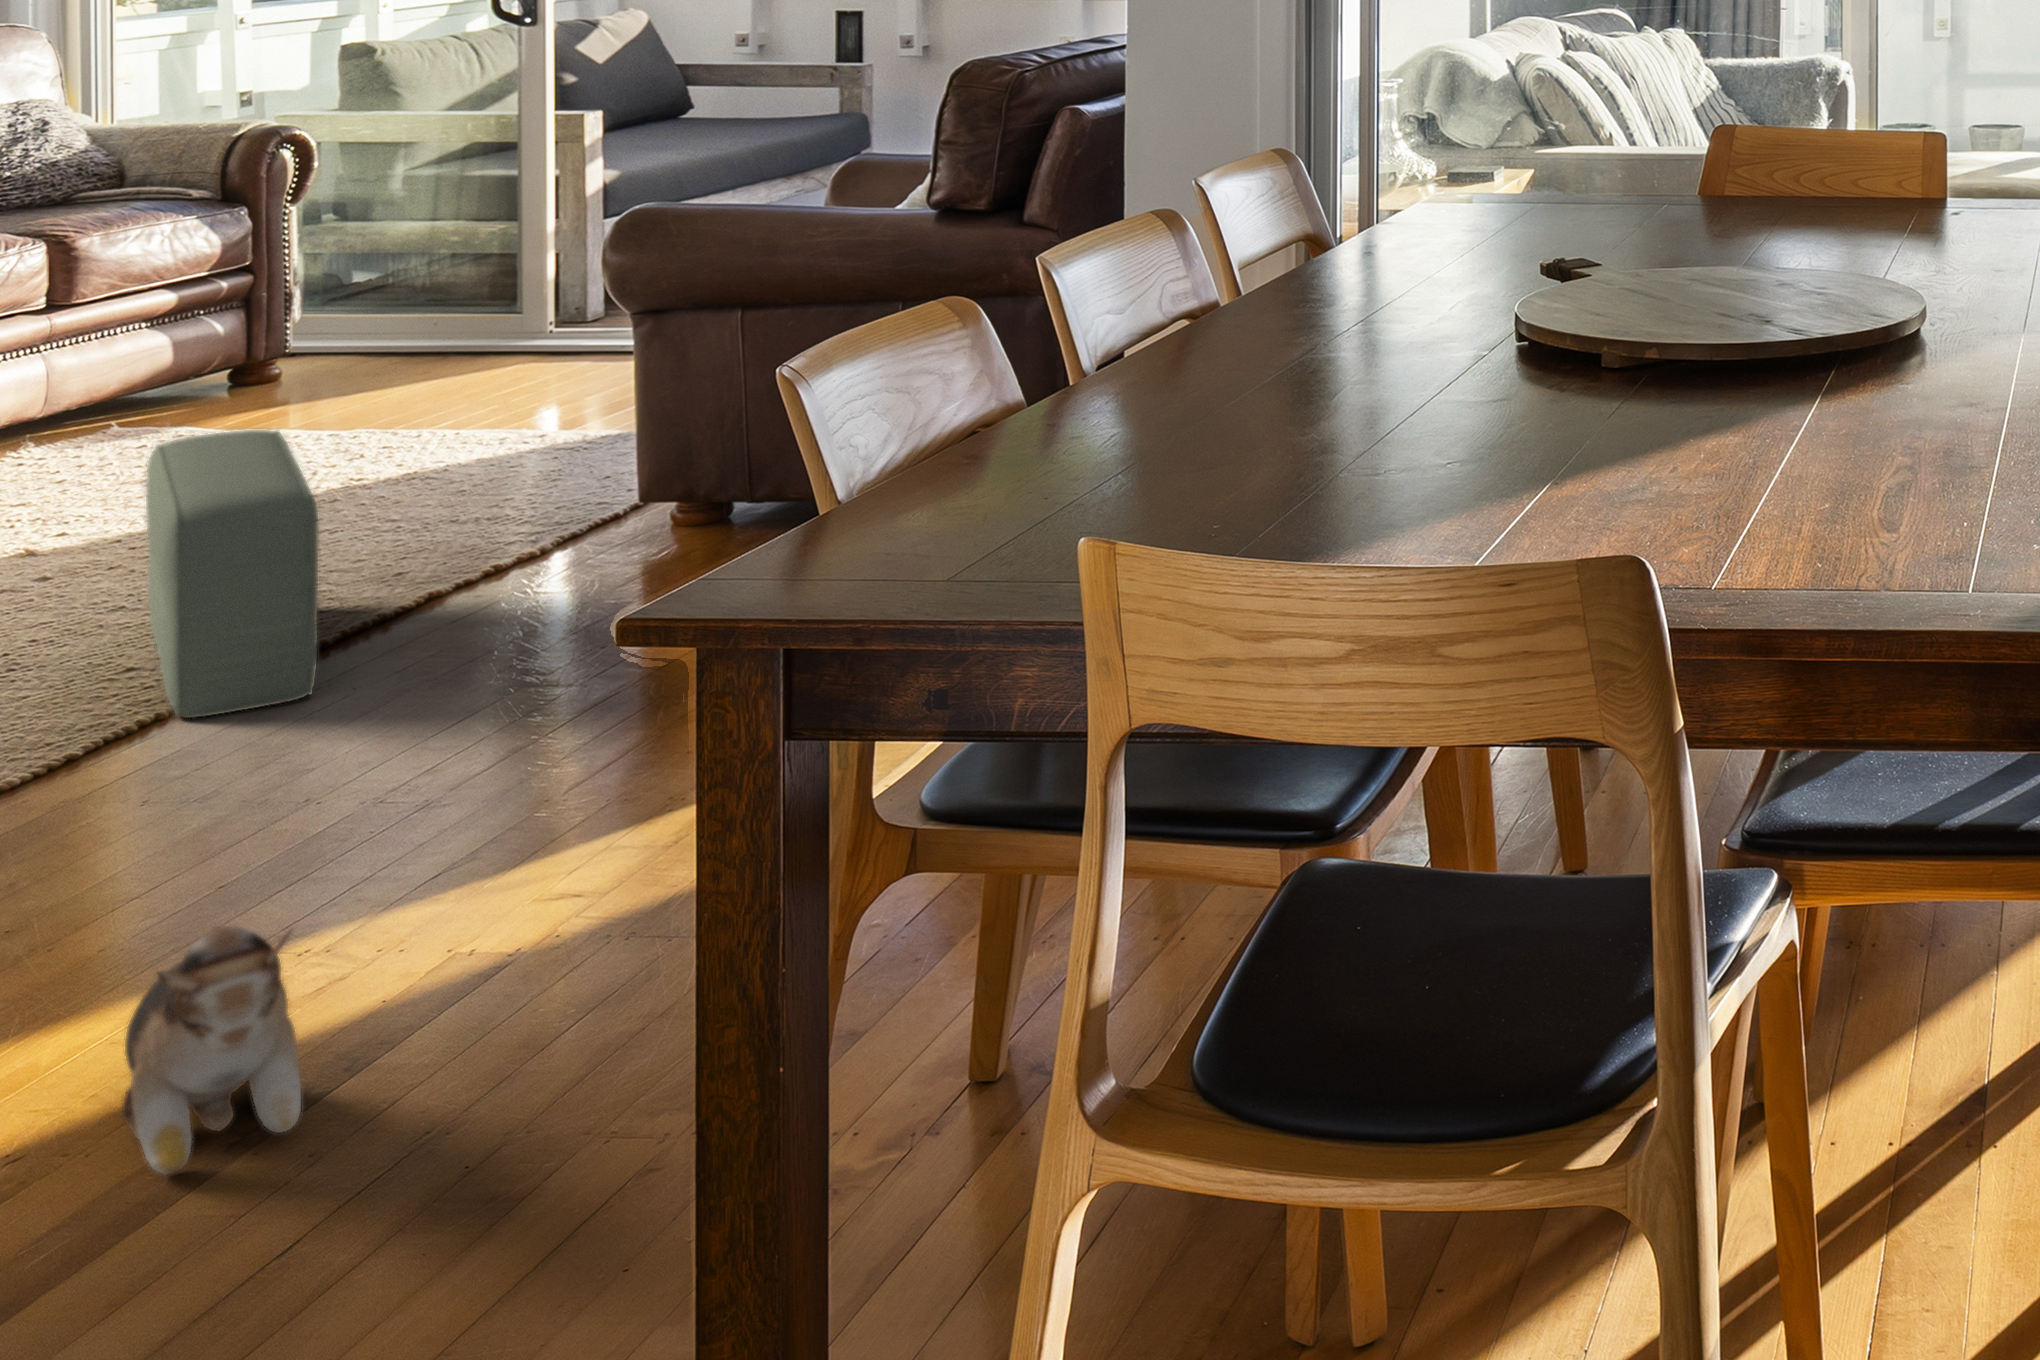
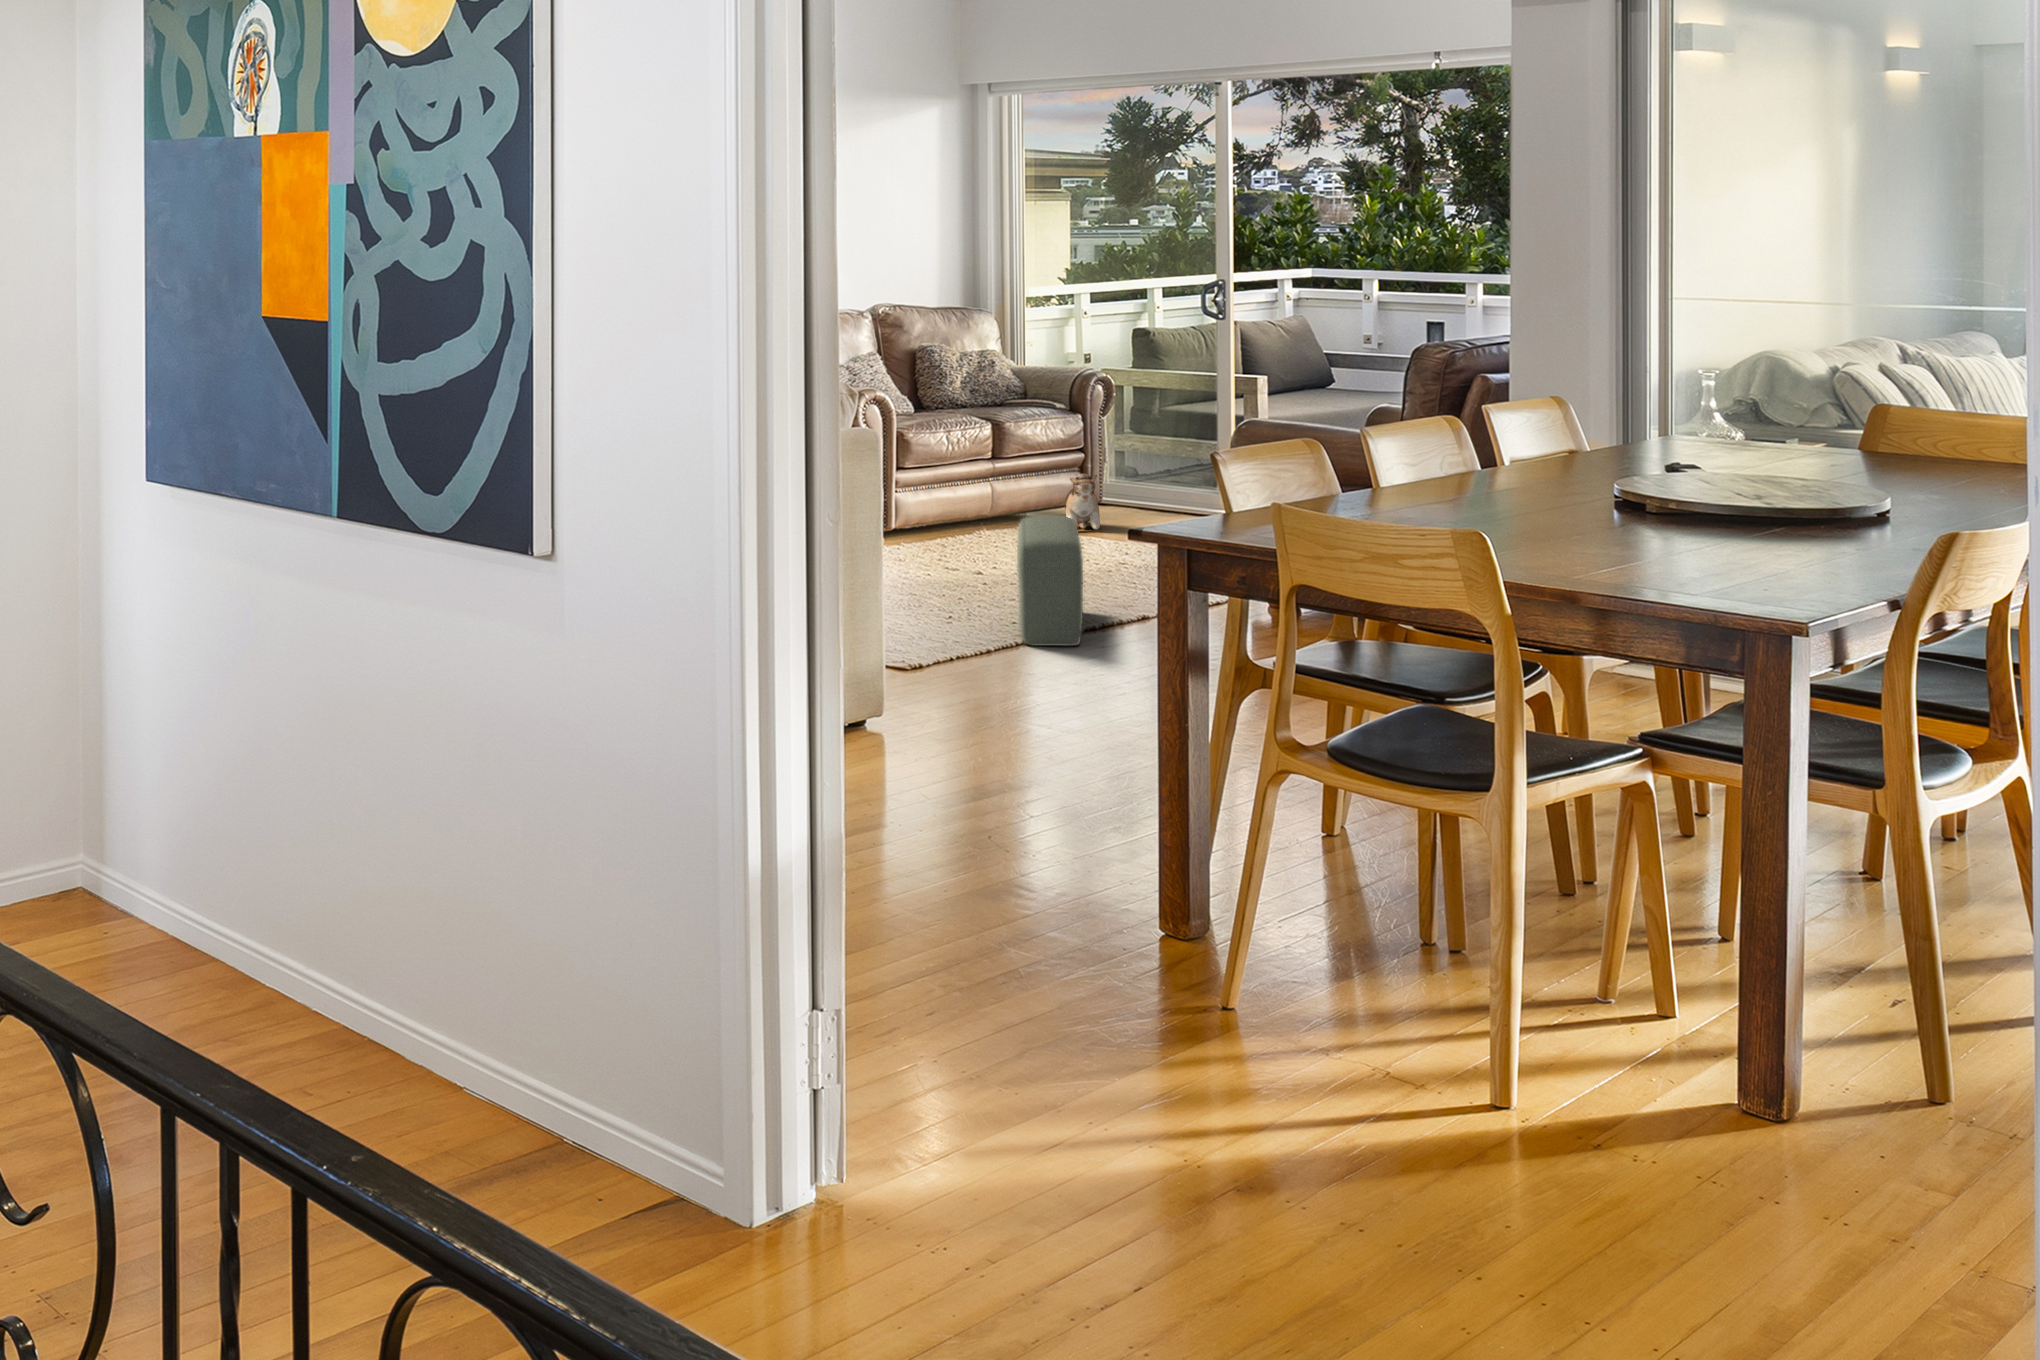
plush toy: present [122,925,301,1174] -> present [1065,474,1100,530]

